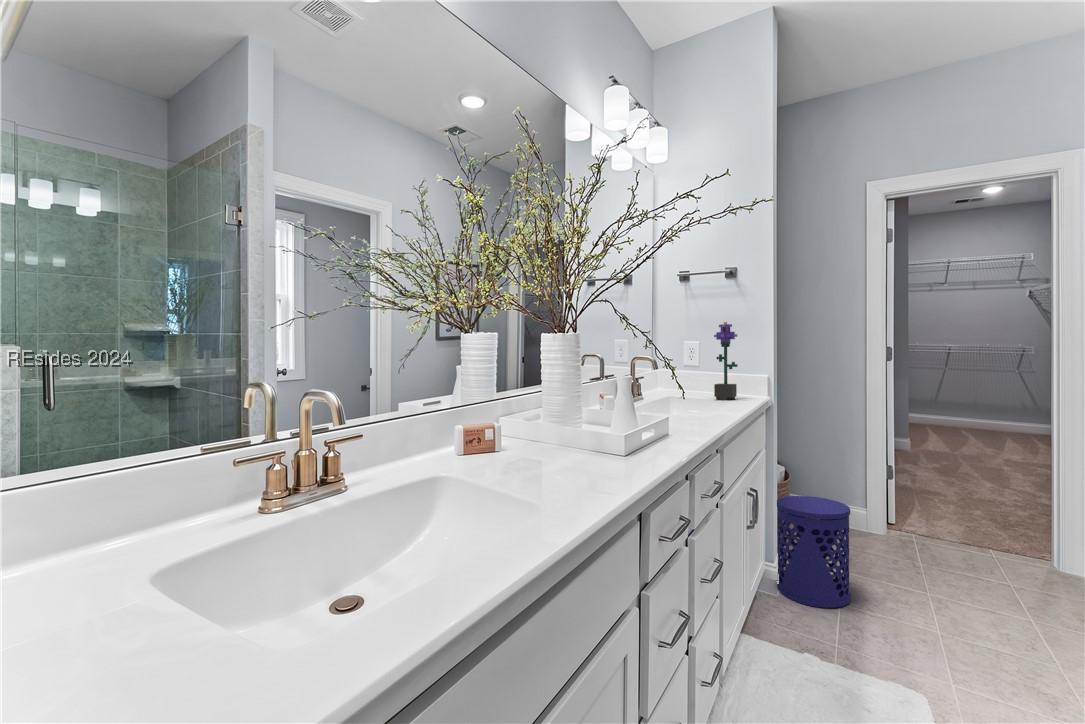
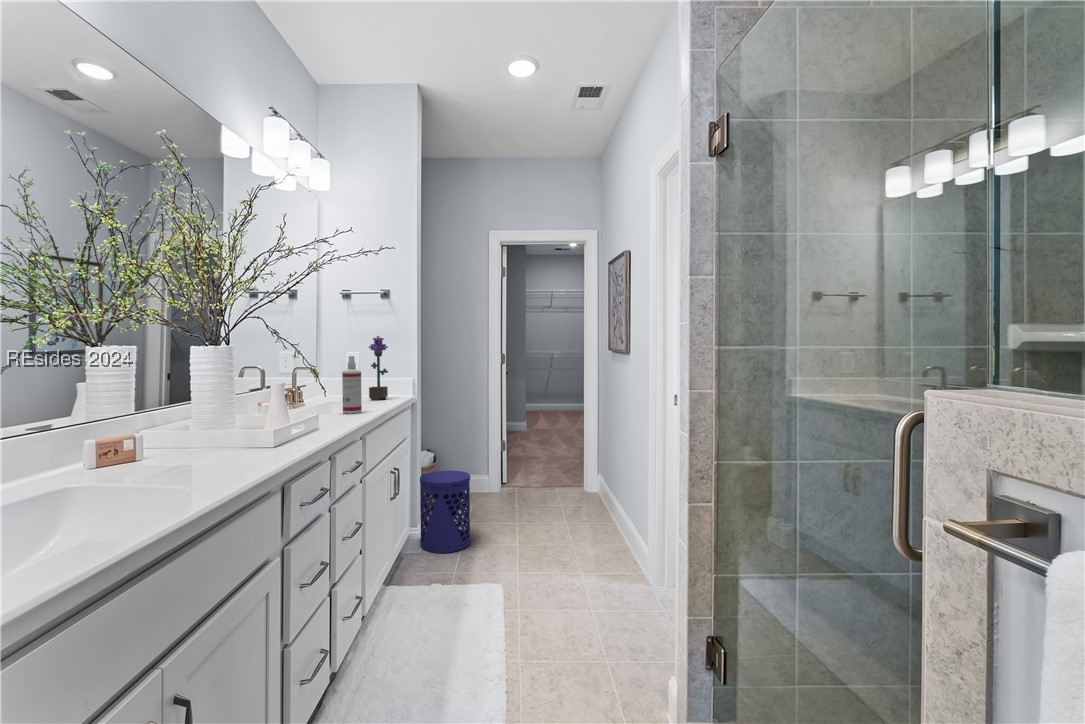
spray bottle: none [689,345,712,414] -> present [342,356,362,413]

